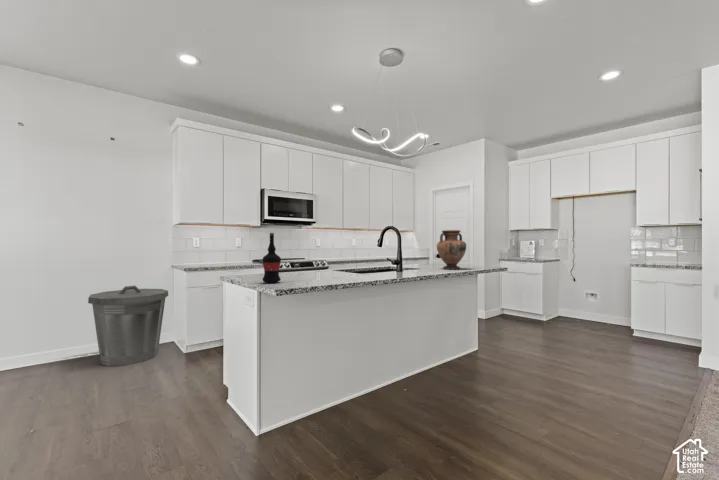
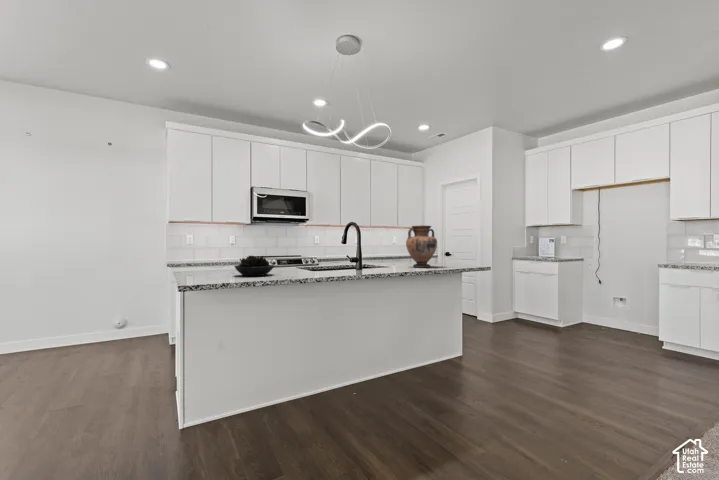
wine bottle: present [262,233,281,283] -> none [190,229,209,278]
succulent plant: none [301,259,339,280] -> present [234,256,274,276]
trash can: present [88,286,168,366] -> none [81,280,157,355]

